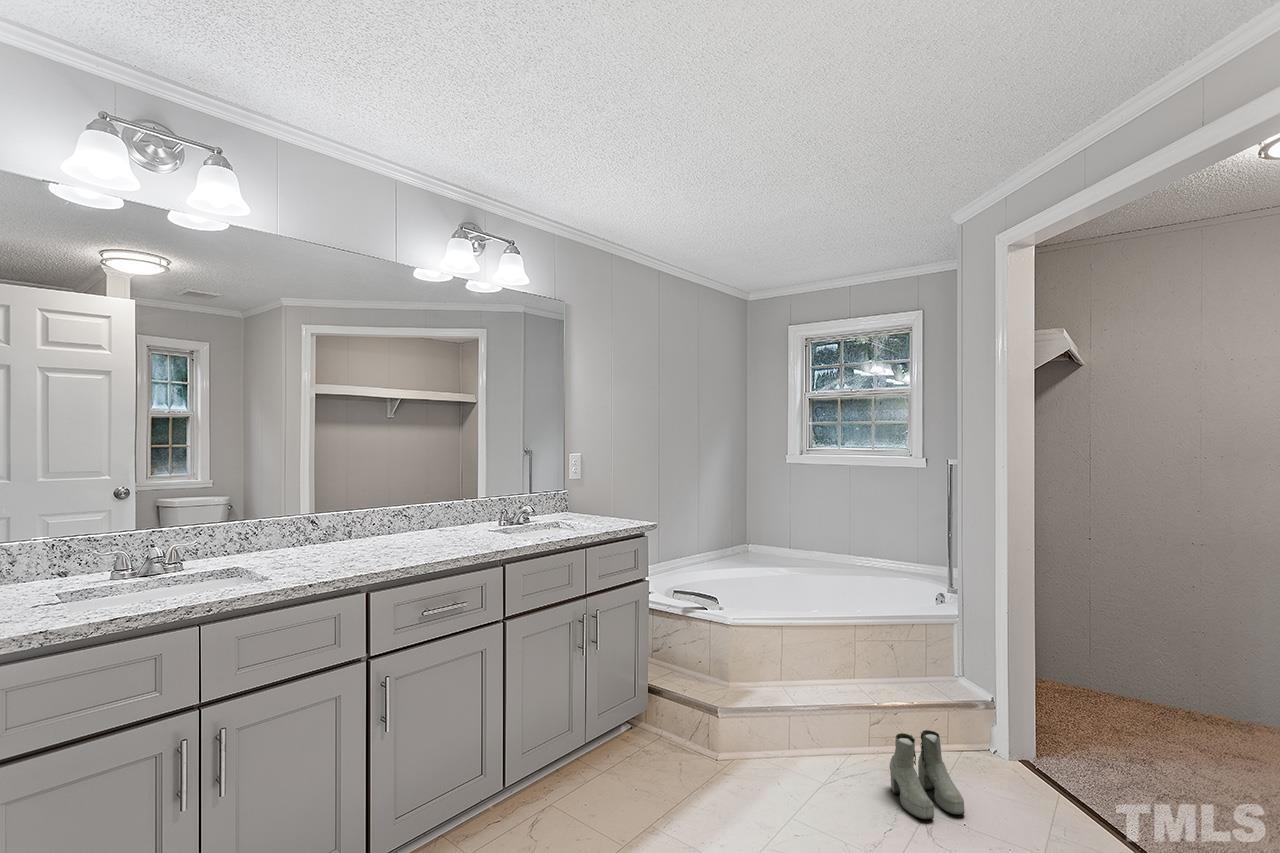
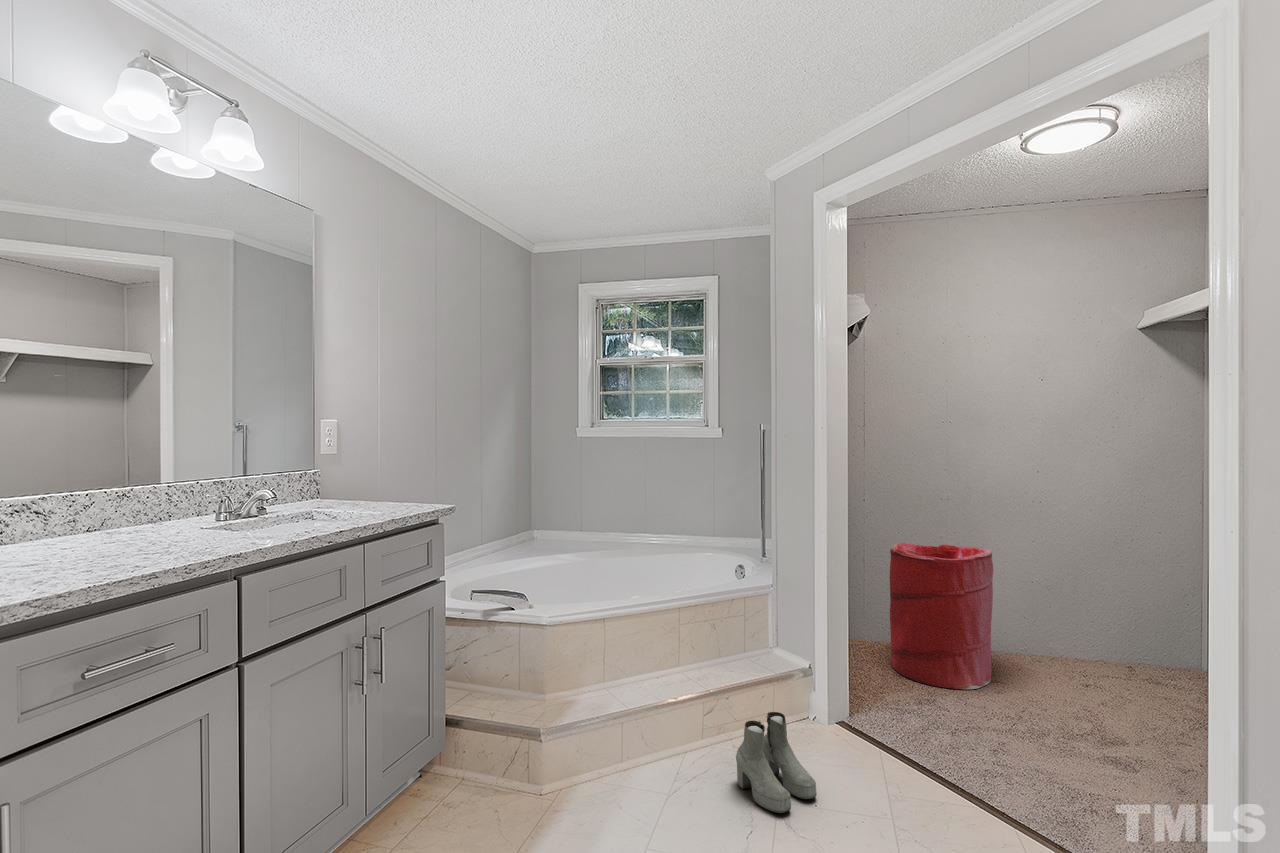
laundry hamper: none [1109,588,1243,757] -> present [890,543,993,689]

